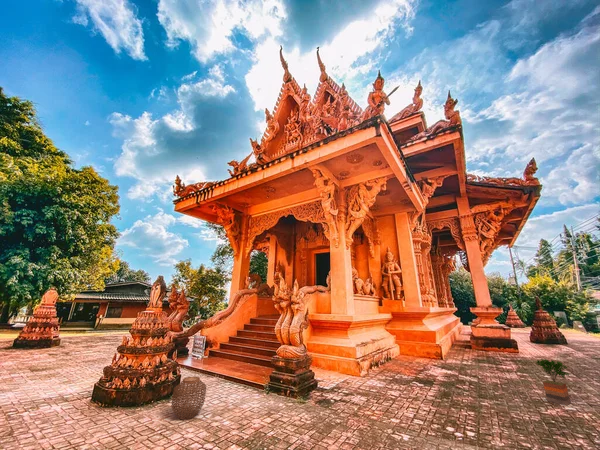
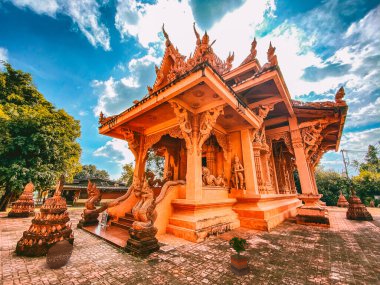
potted tree: present [536,359,571,406] -> present [229,237,249,276]

